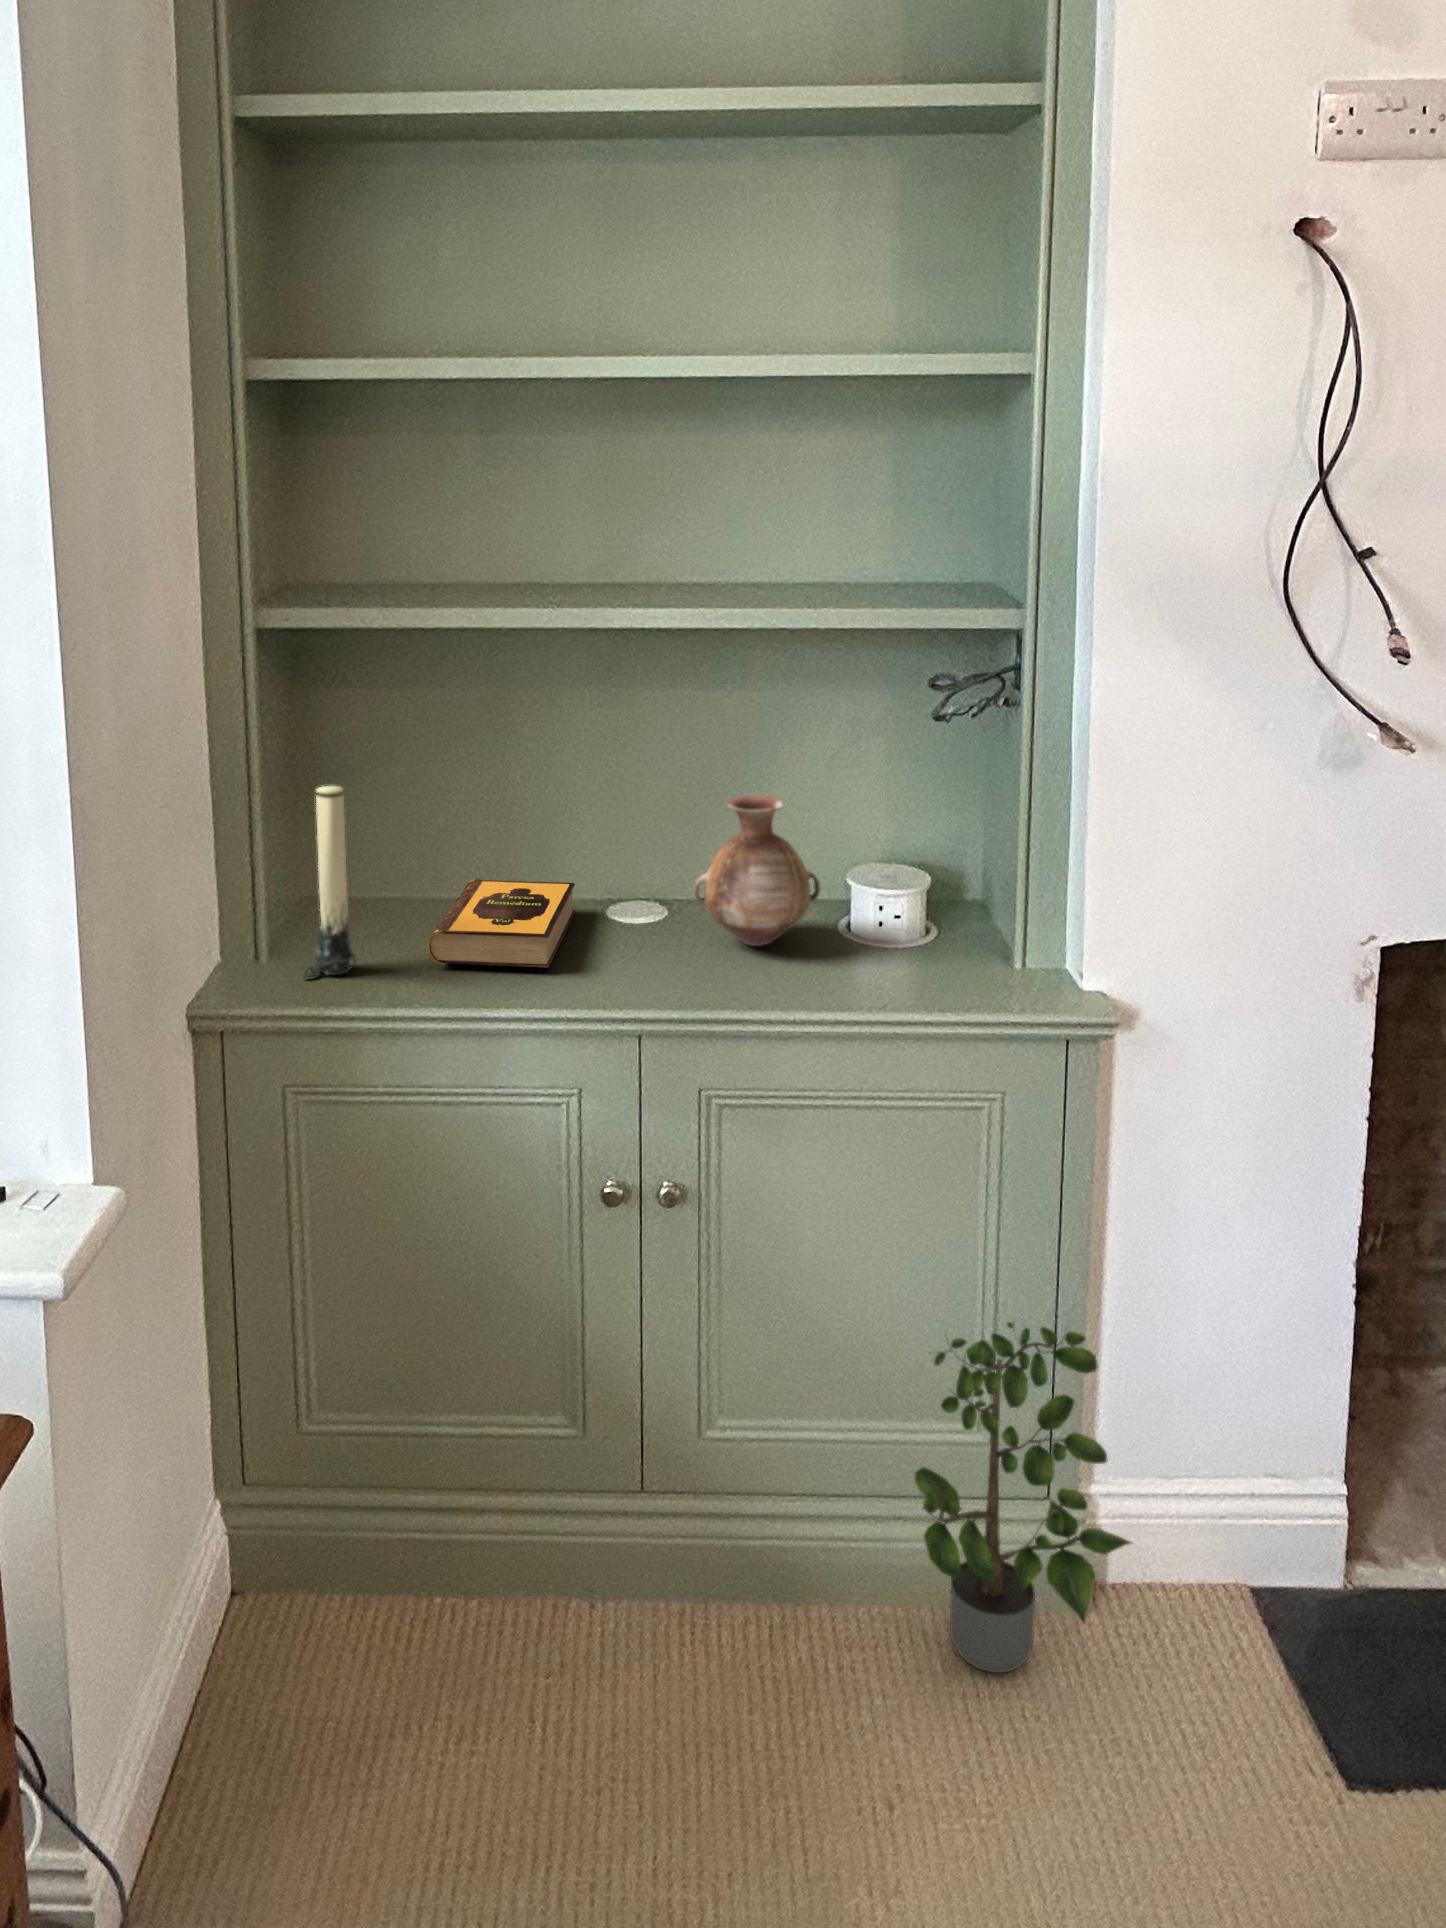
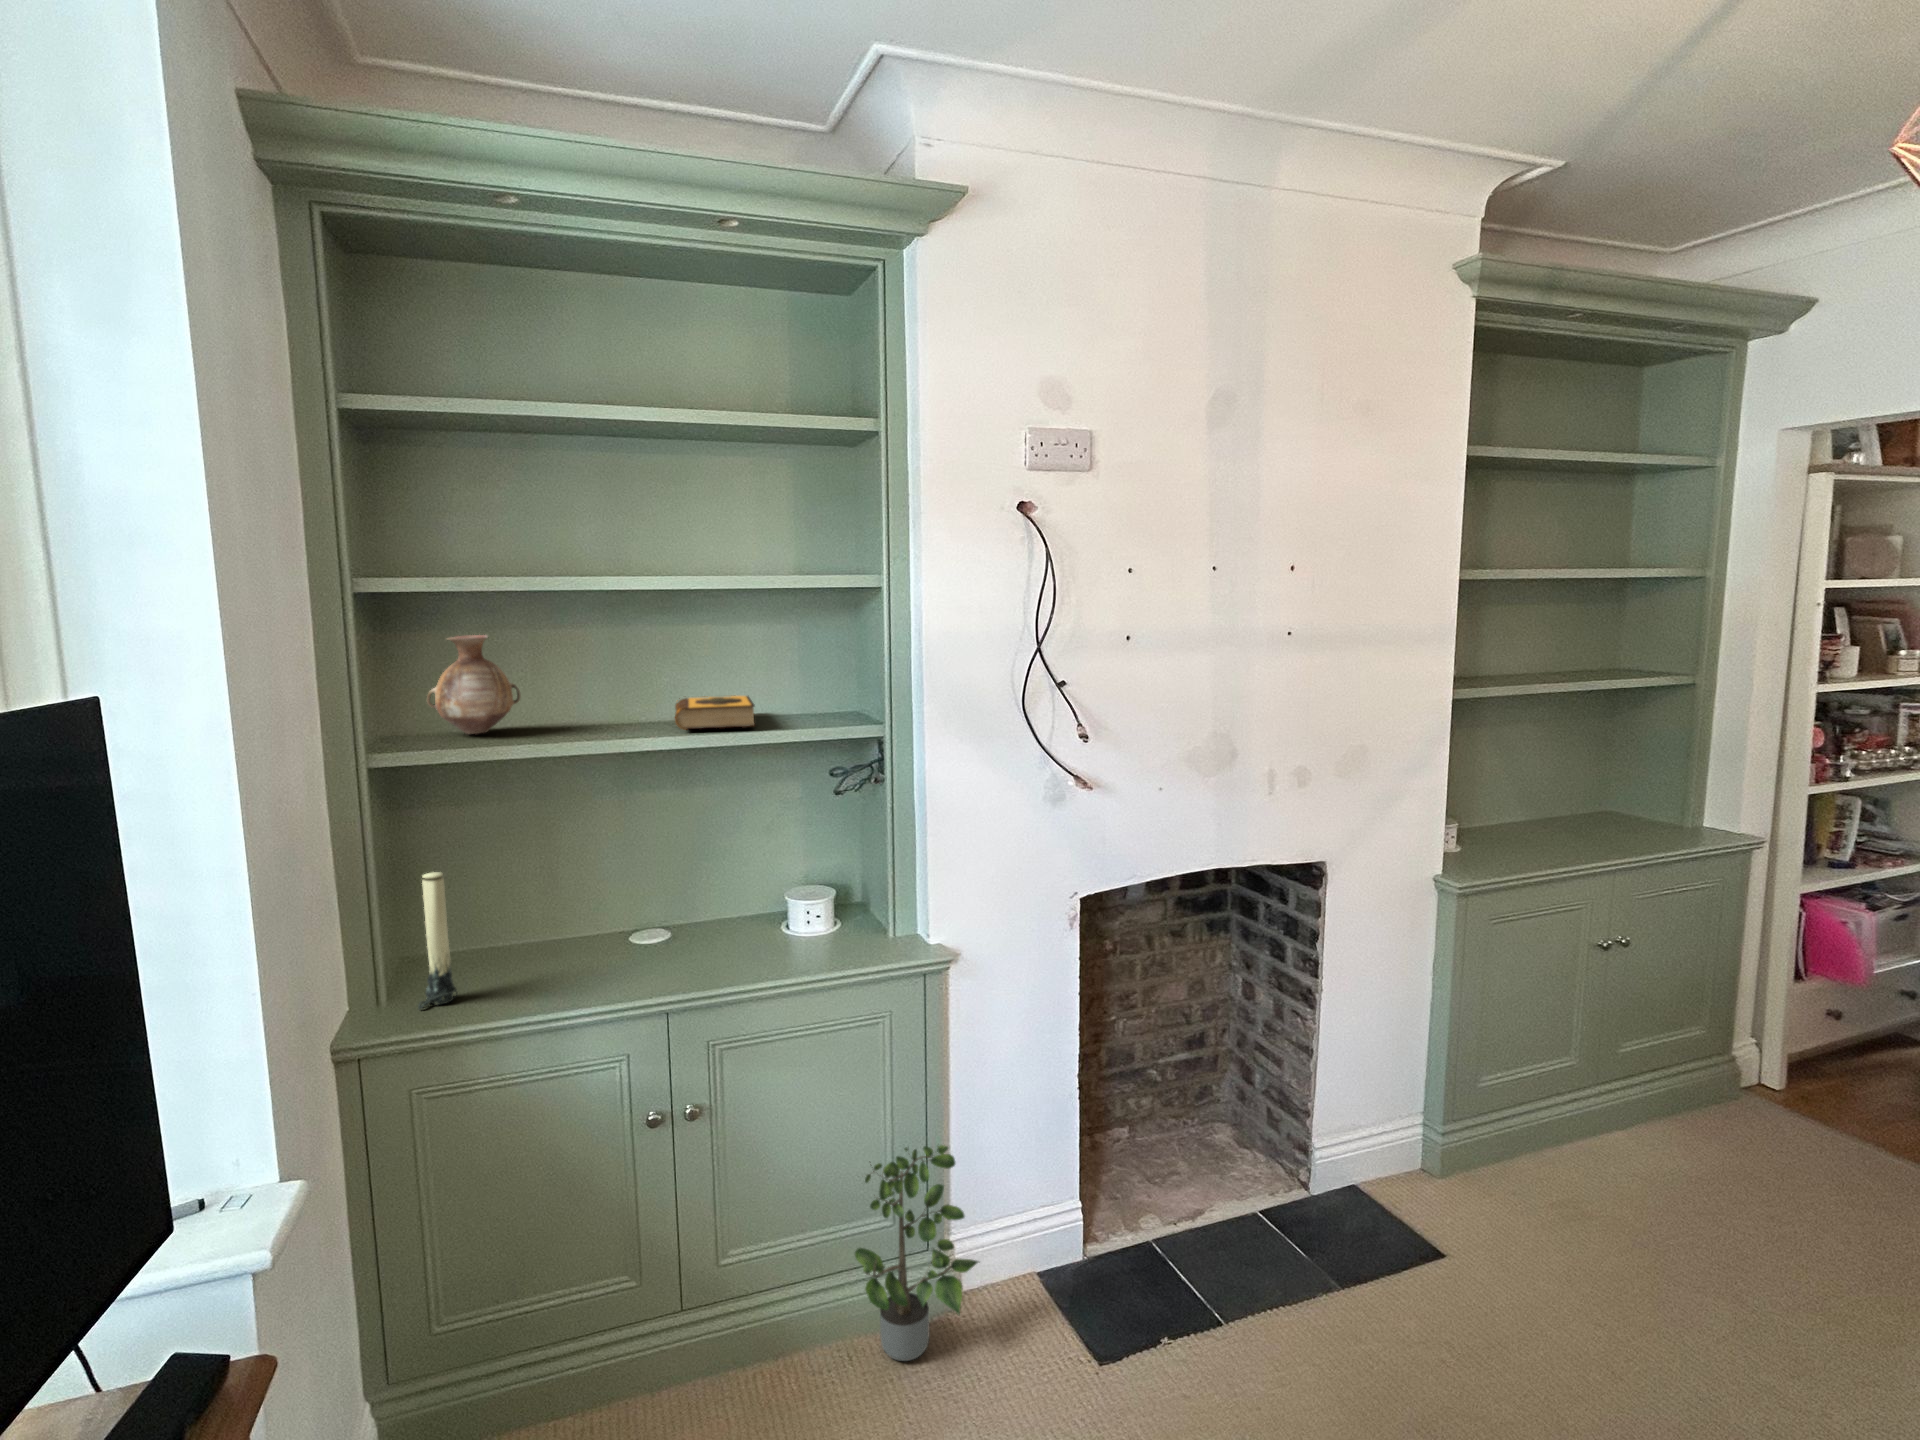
vase: present [693,795,820,946] -> present [427,635,521,734]
hardback book: present [427,879,575,967] -> present [675,695,755,730]

